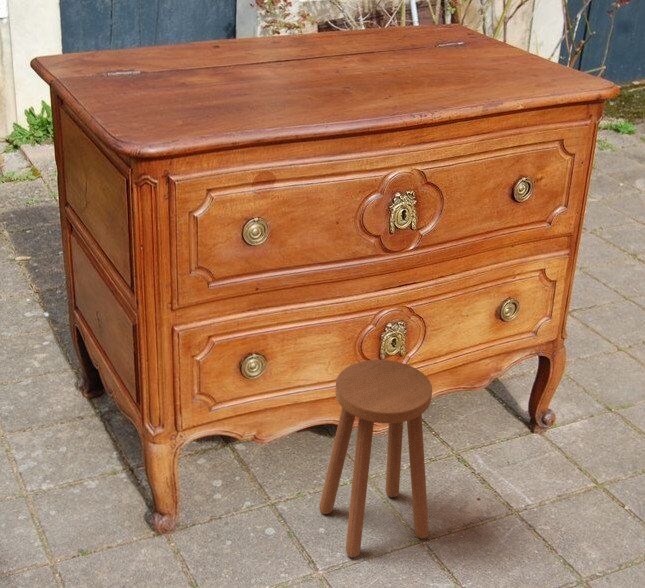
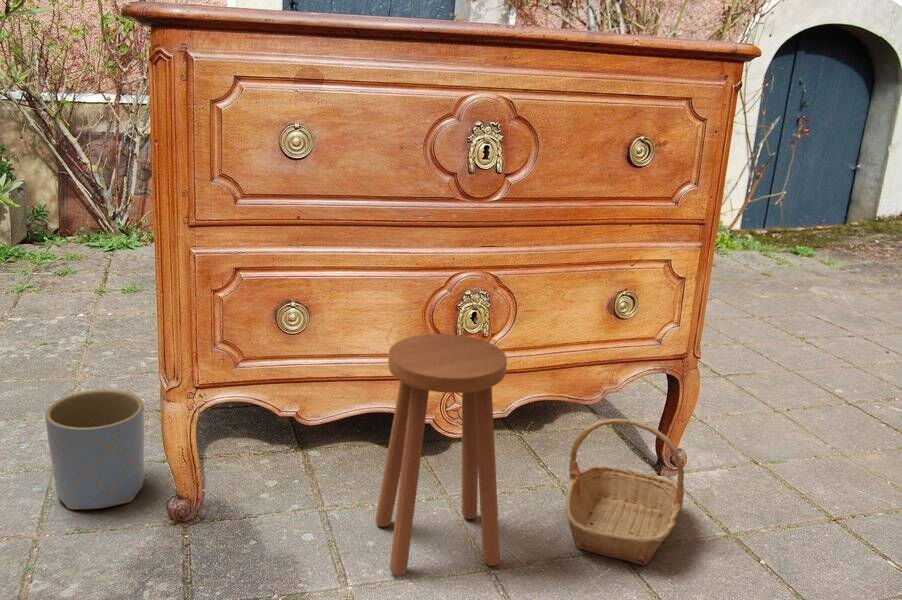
basket: none [470,407,565,522] -> present [566,419,684,566]
planter: none [34,425,116,532] -> present [45,390,144,509]

